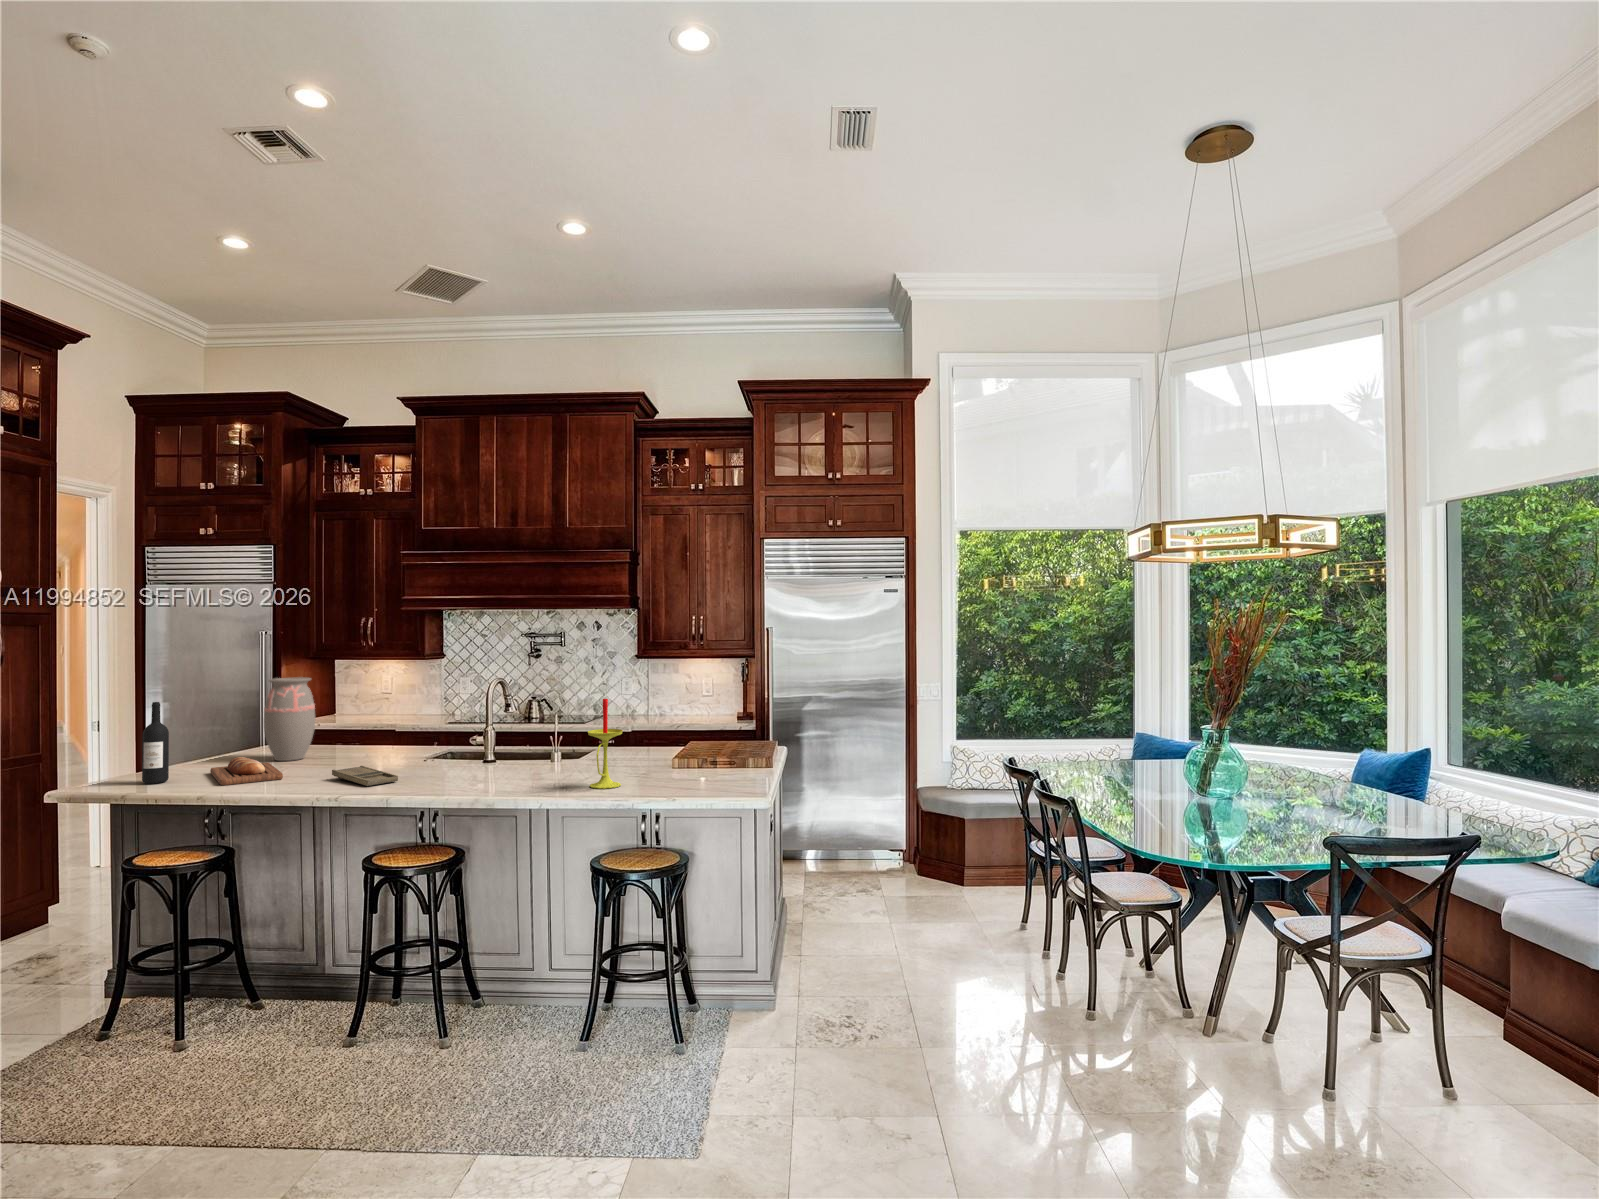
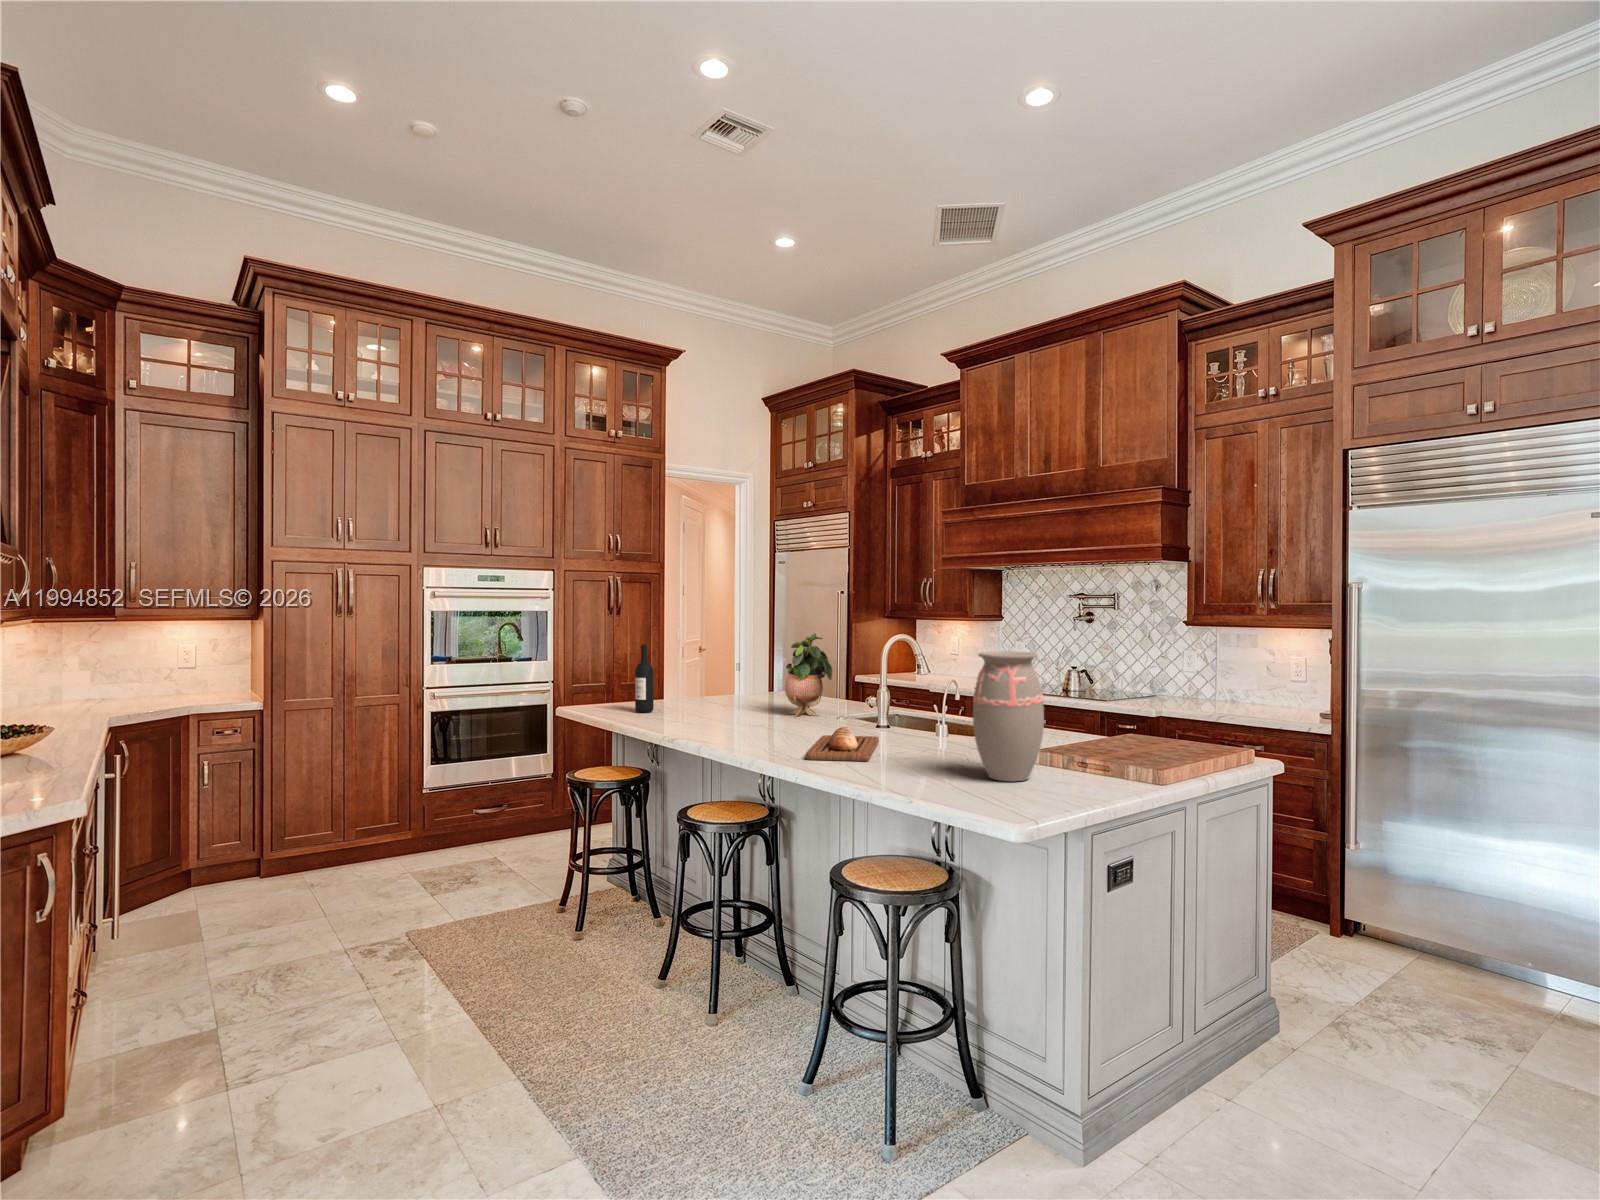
decorative vase: present [264,677,315,761] -> present [973,651,1044,781]
potted plant: none [344,678,398,764] -> present [785,633,832,717]
candle: present [588,699,623,789] -> none [885,663,932,779]
bread loaf: present [210,757,283,785] -> present [806,727,879,761]
tray: present [332,766,398,786] -> none [735,717,768,737]

